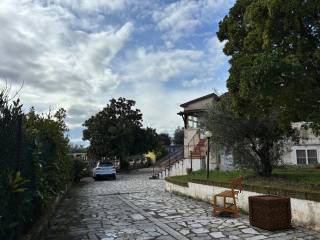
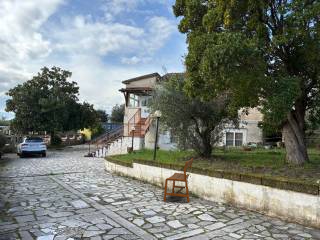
wooden crate: present [248,194,292,230] -> none [203,179,246,216]

